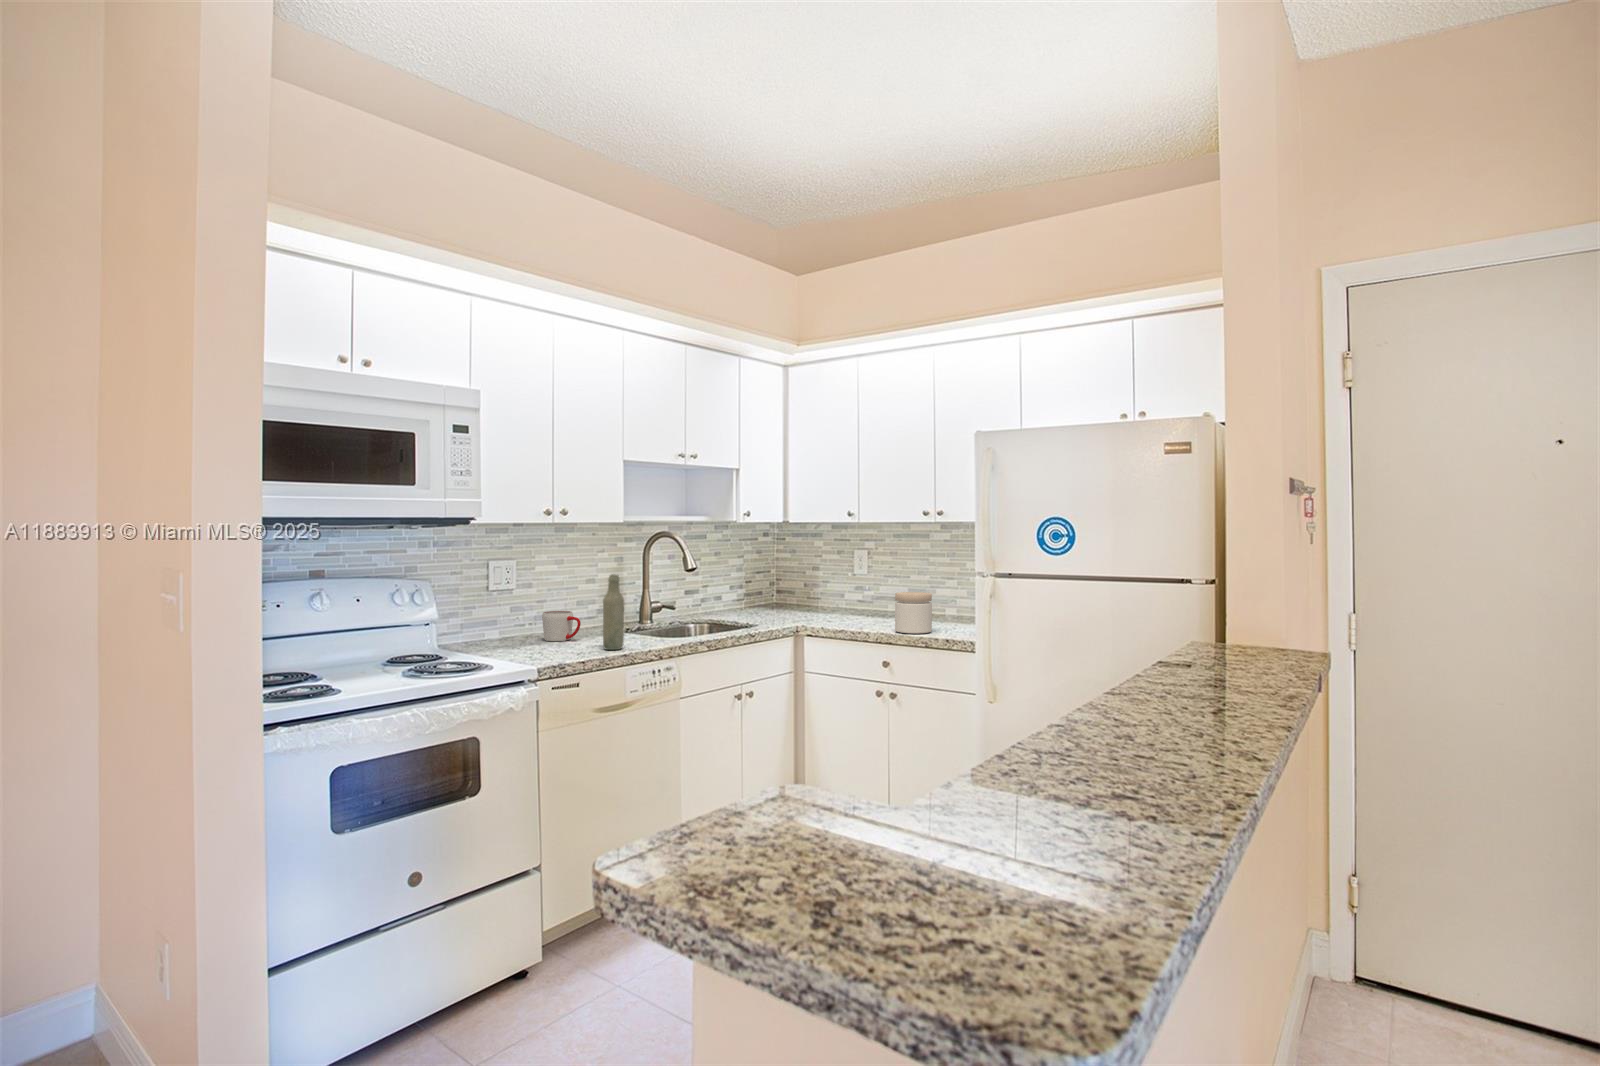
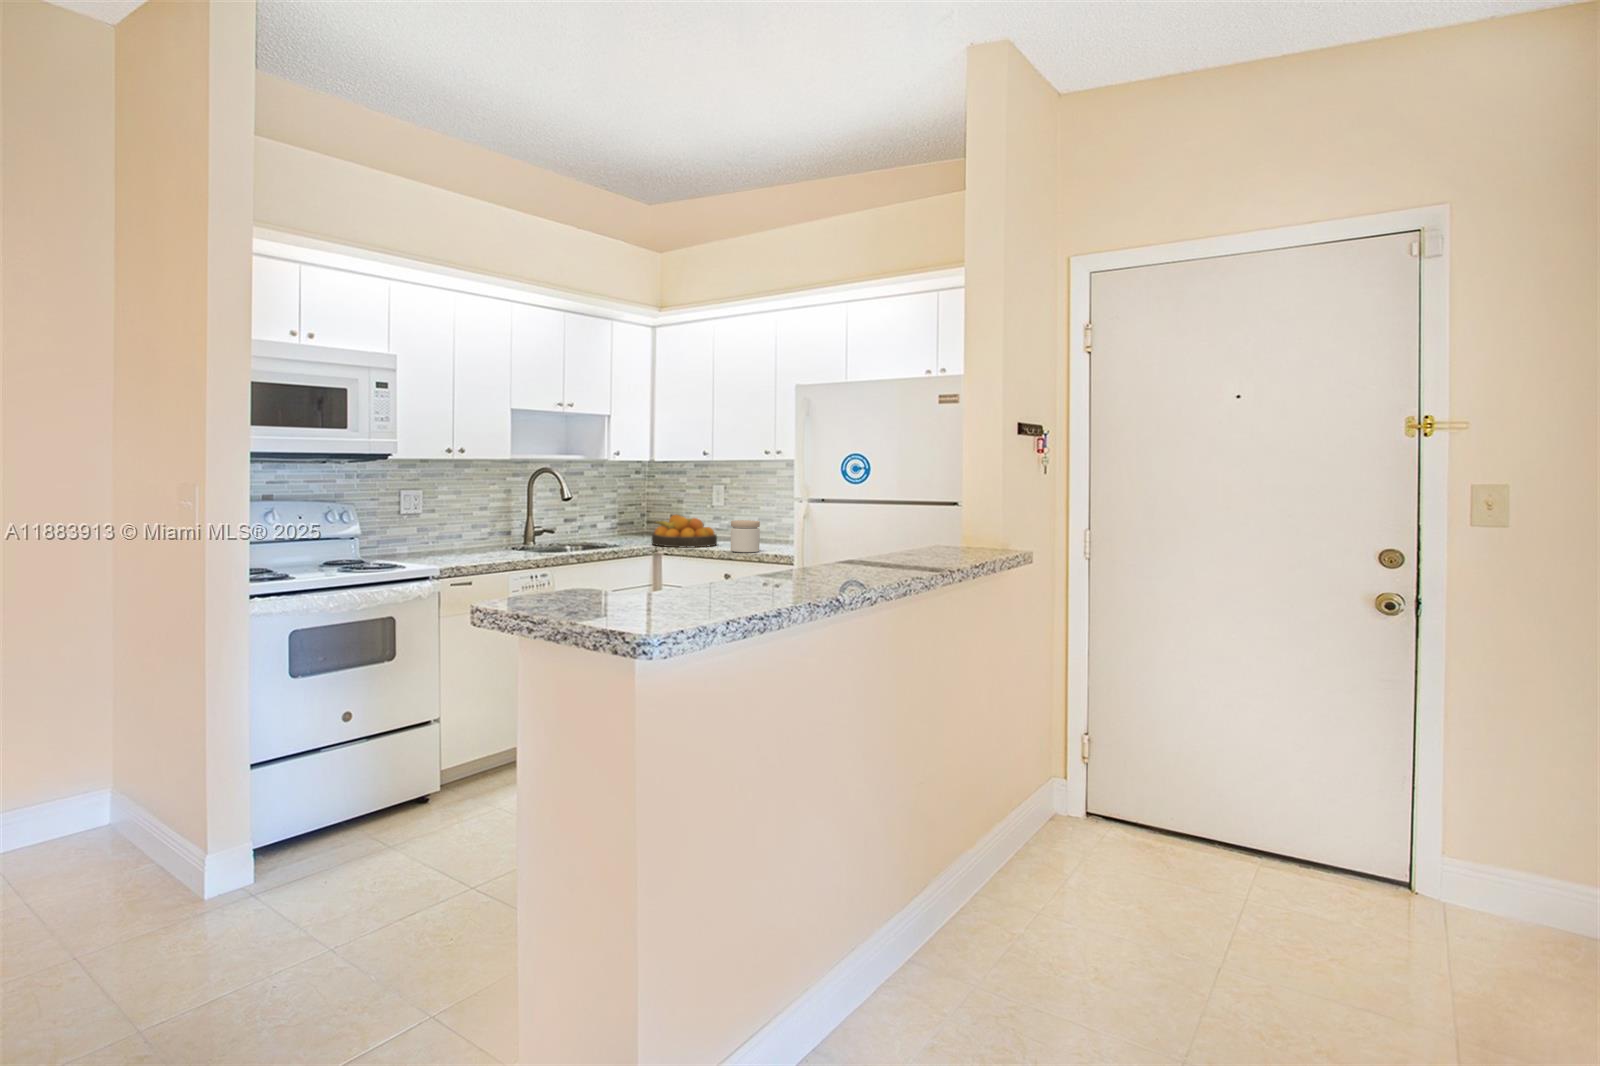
bottle: present [603,574,624,650] -> none [492,501,509,559]
fruit bowl: none [789,585,869,626] -> present [651,515,717,547]
mug: present [542,611,581,641] -> none [443,531,475,554]

